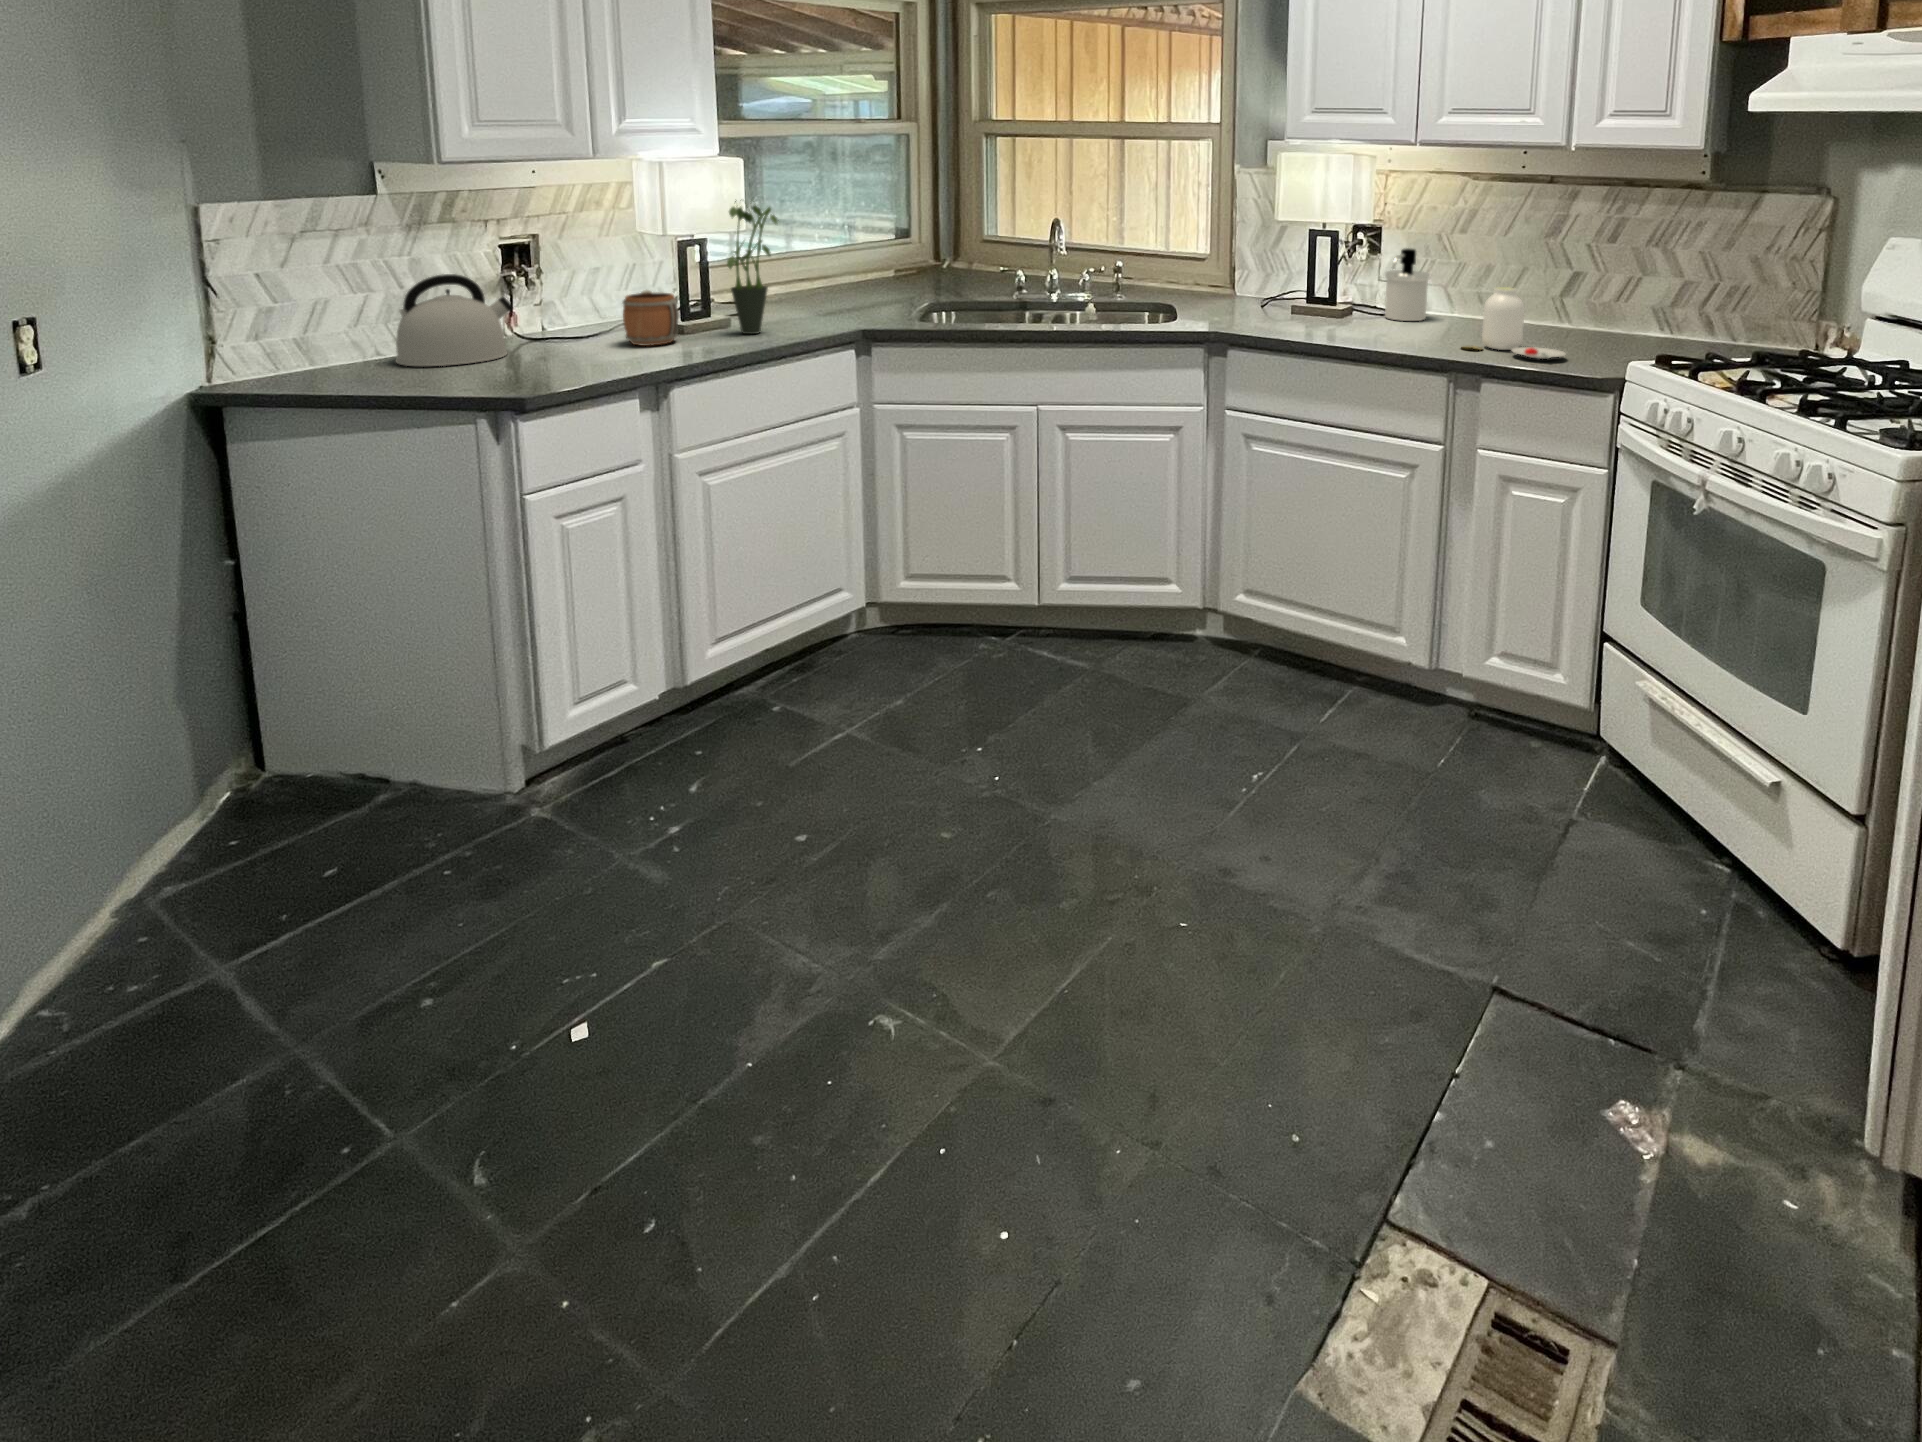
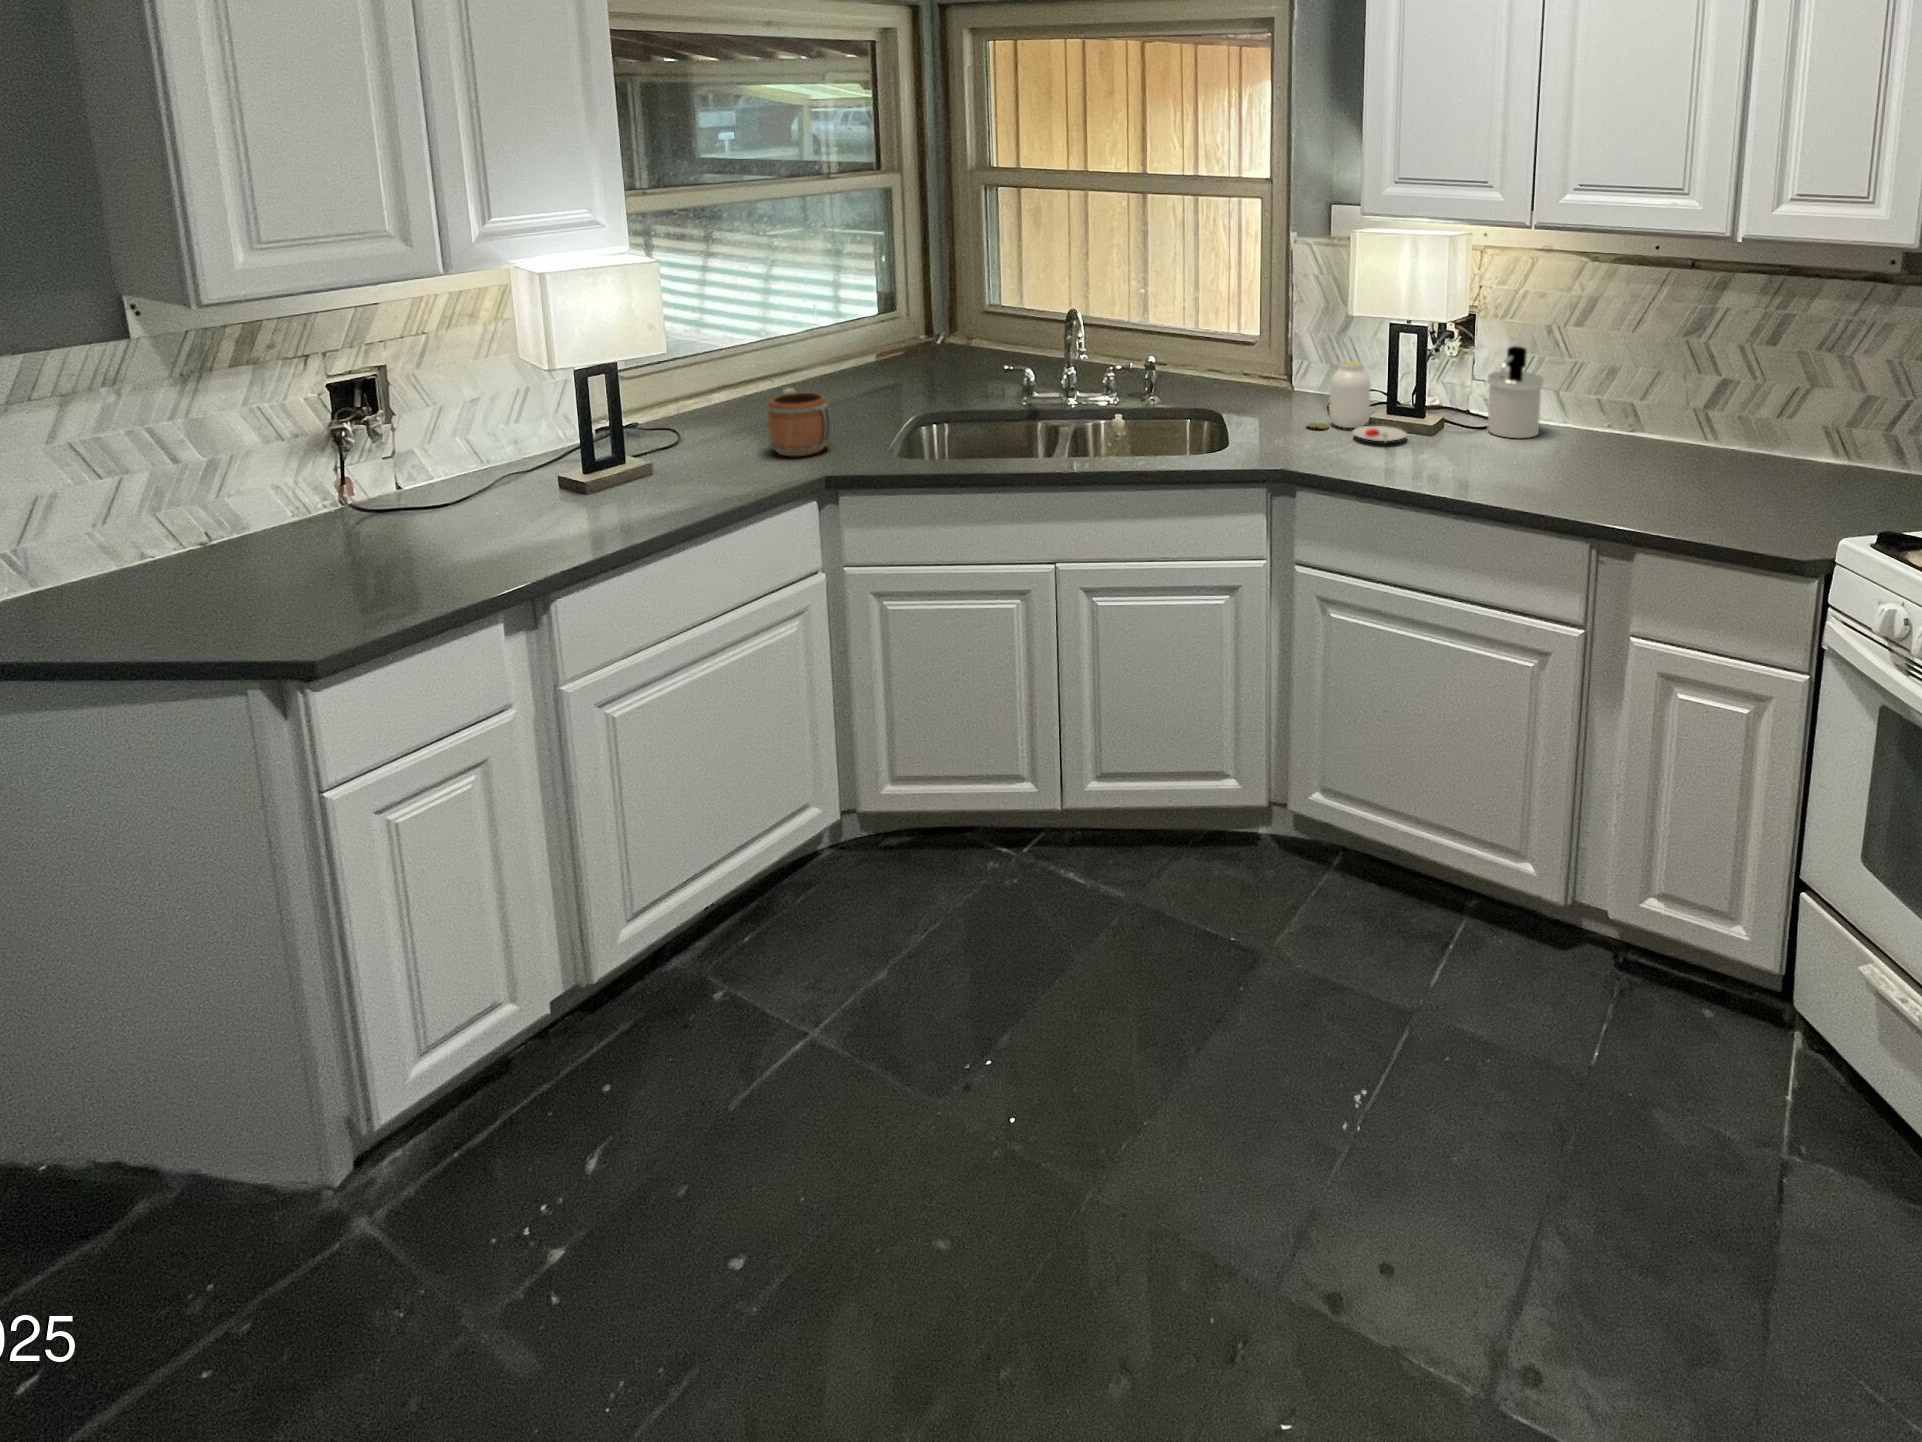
potted plant: present [727,201,778,334] -> none [640,316,713,491]
kettle: present [396,274,513,366] -> none [158,446,338,585]
jar: present [1463,287,1565,359] -> present [1307,361,1407,441]
mug: present [623,290,678,346] -> present [768,388,831,456]

